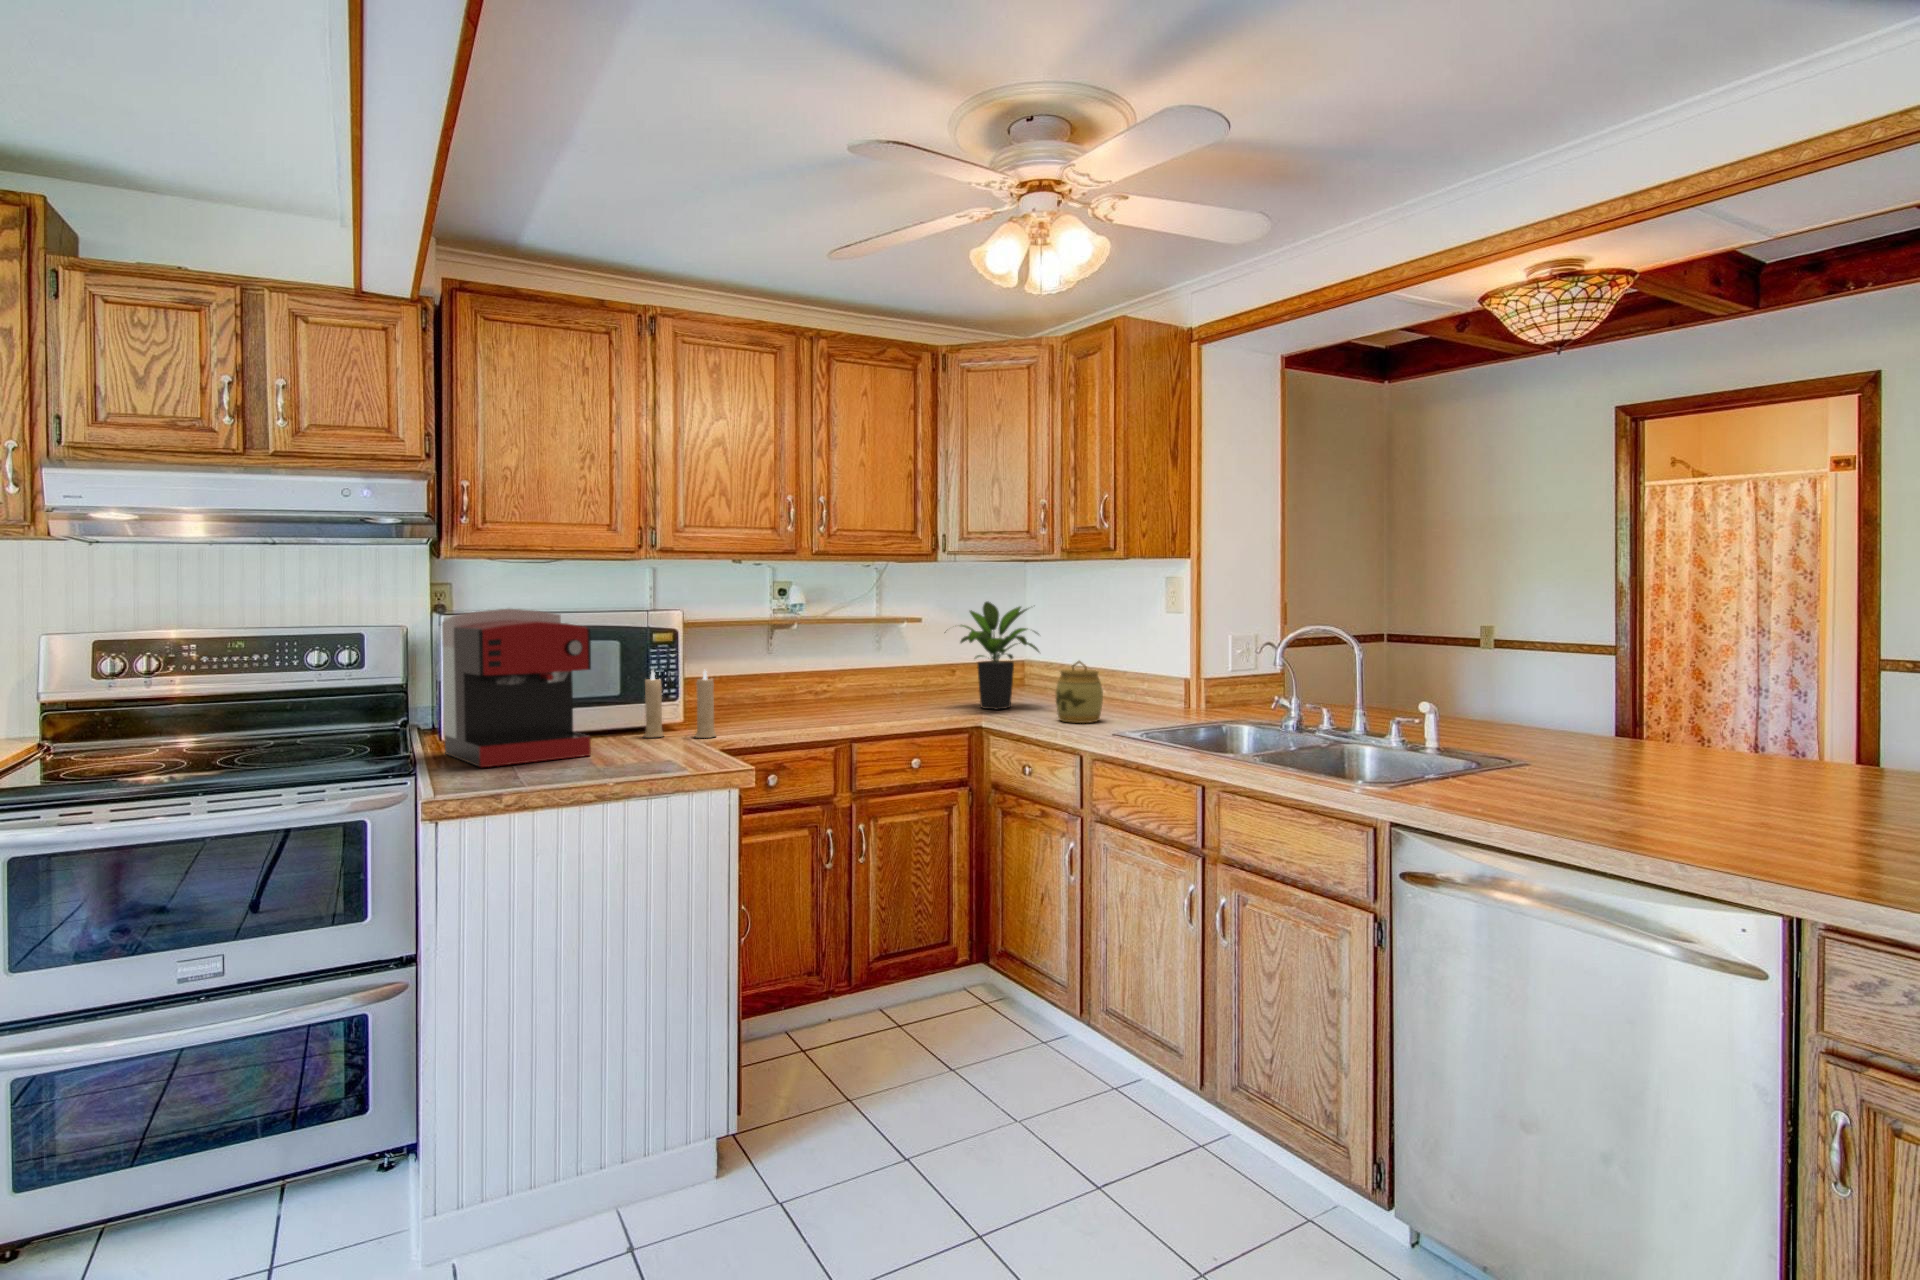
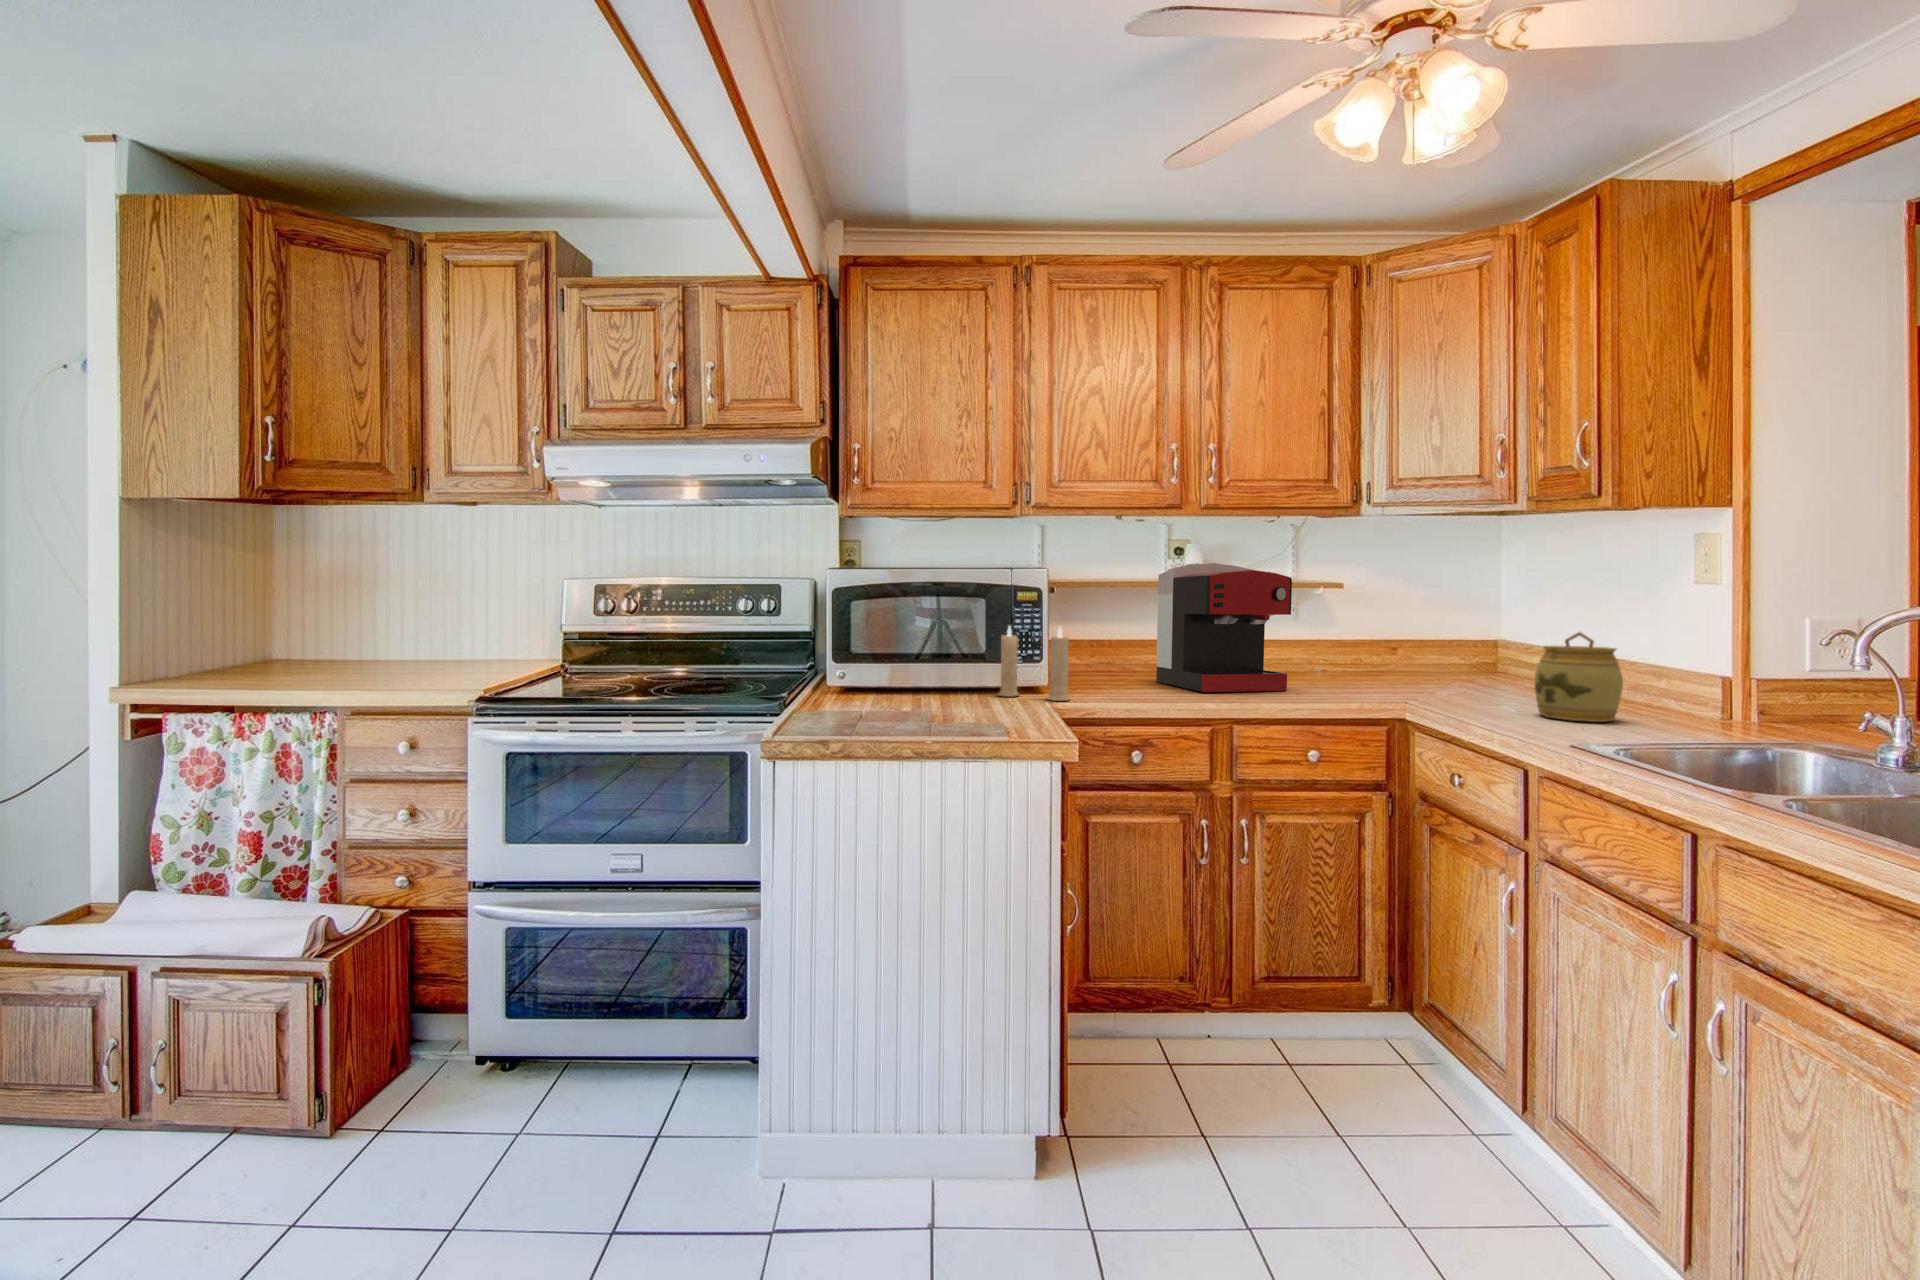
potted plant: present [960,602,1039,710] -> none [1361,556,1508,696]
coffee maker: present [442,609,591,767] -> present [1156,563,1292,692]

